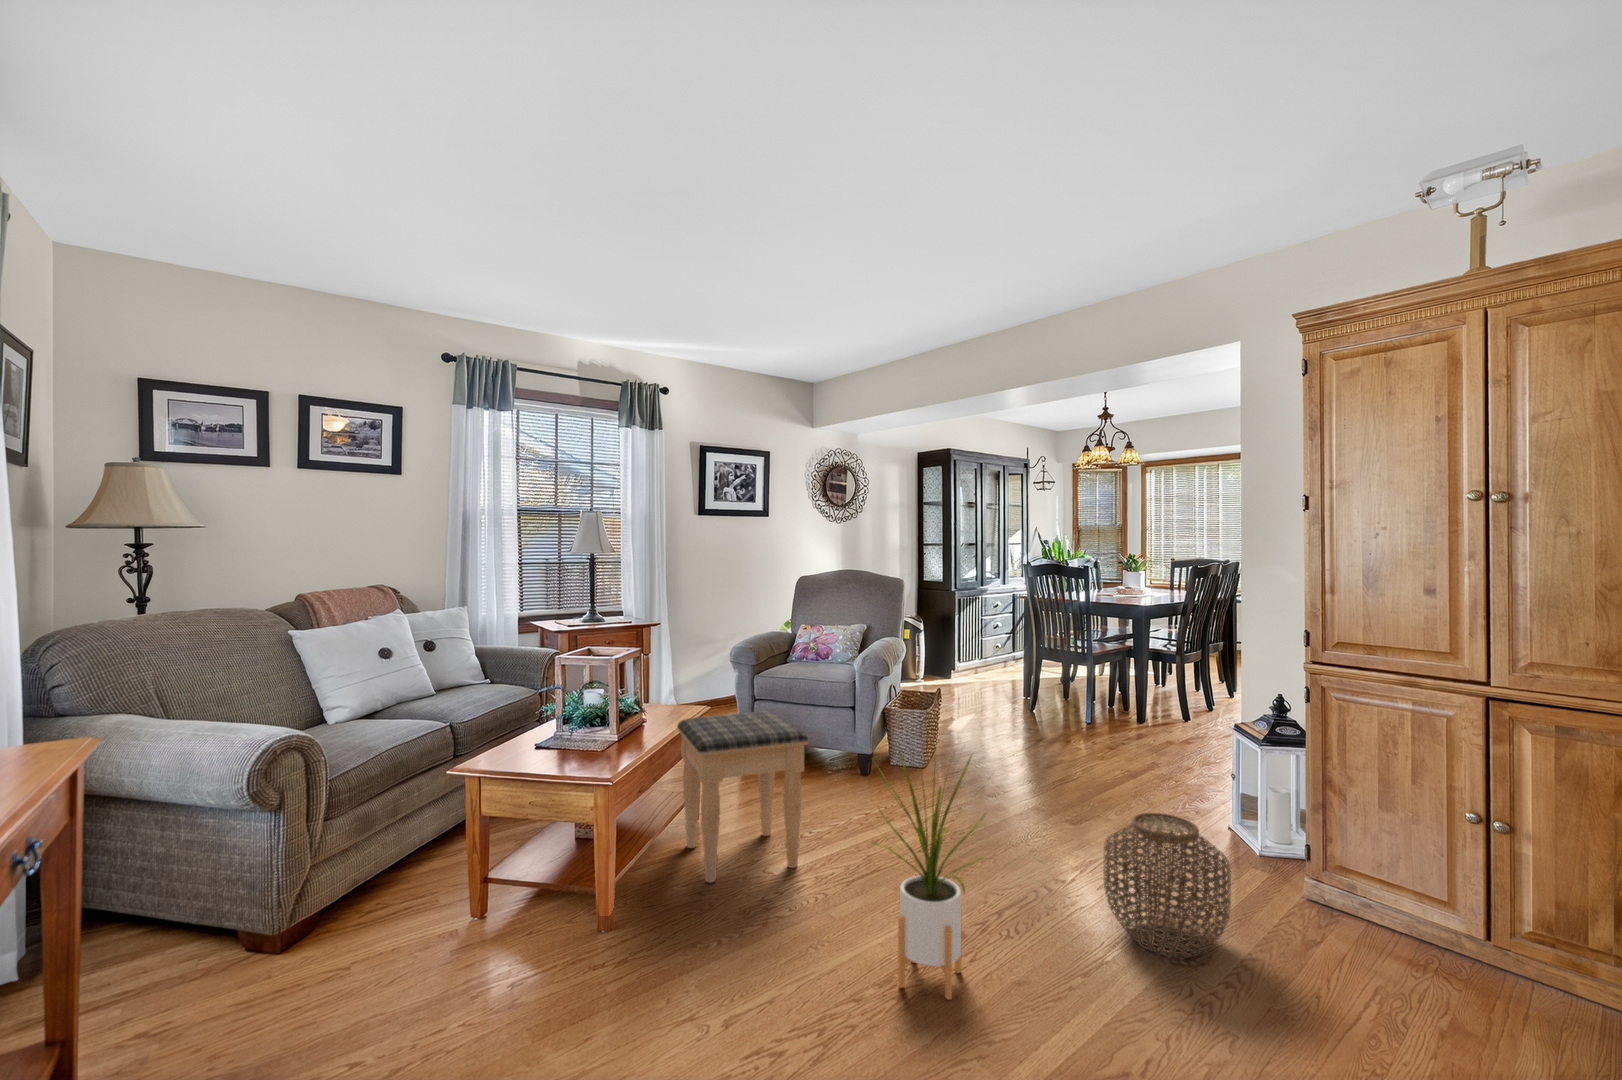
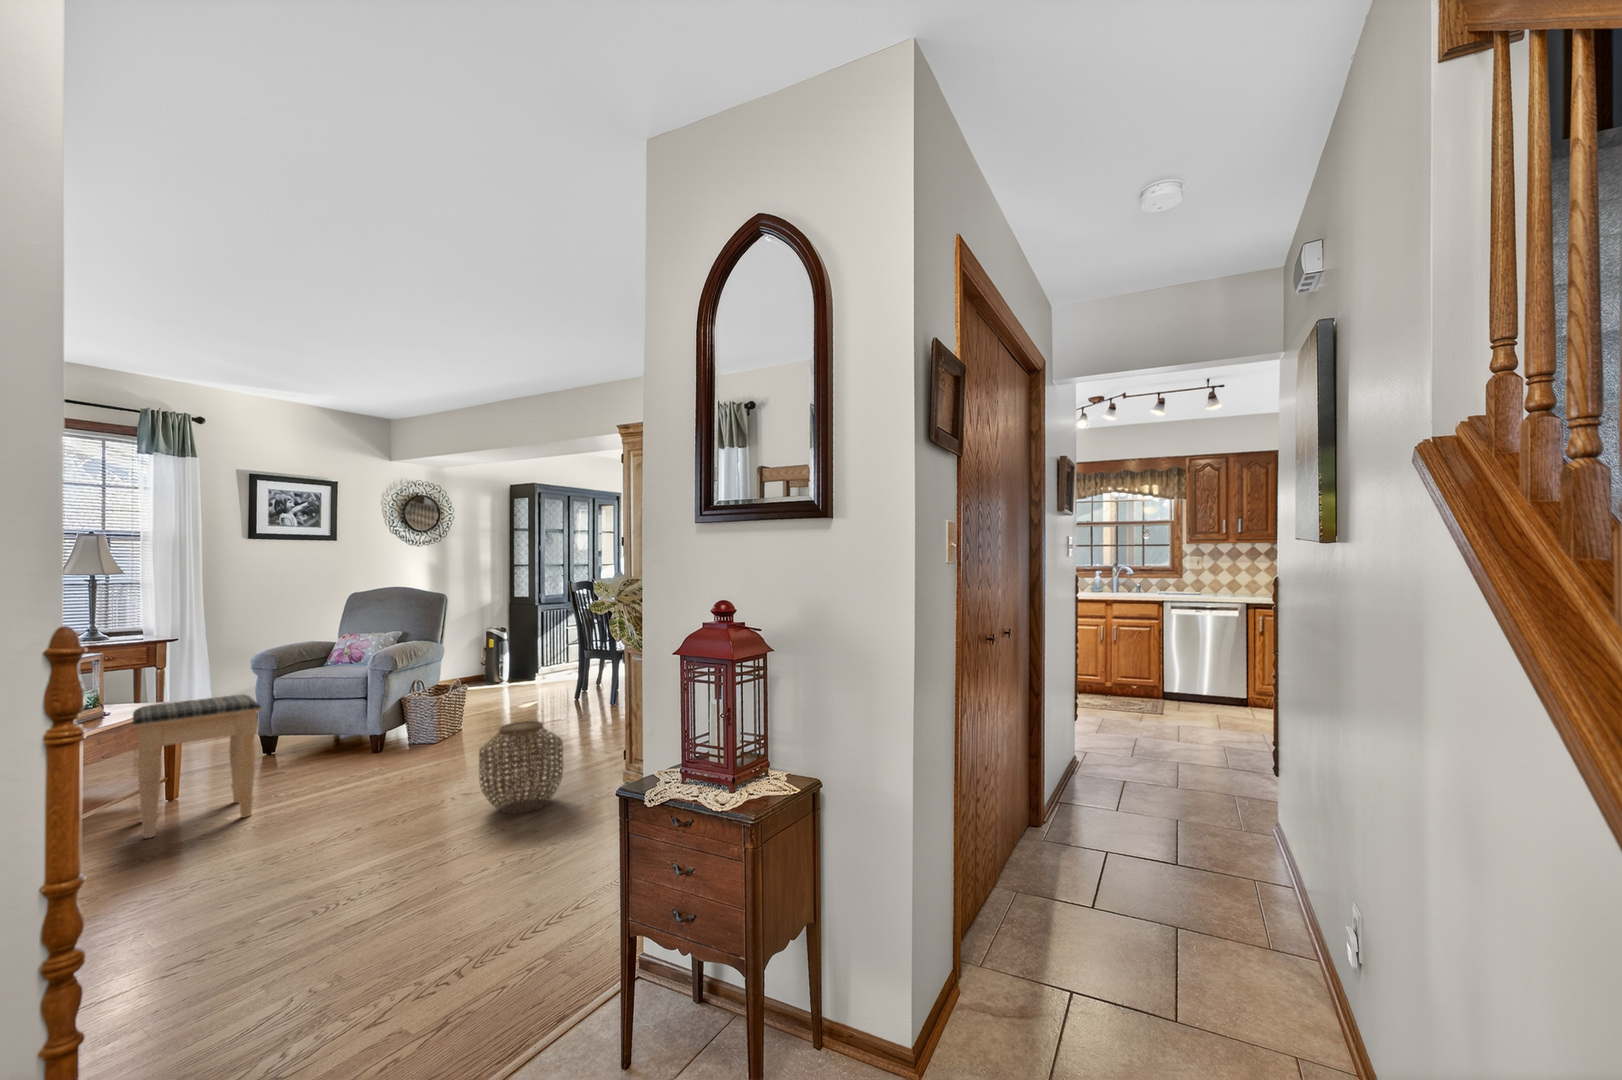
house plant: present [878,750,987,1000] -> none [251,676,366,864]

